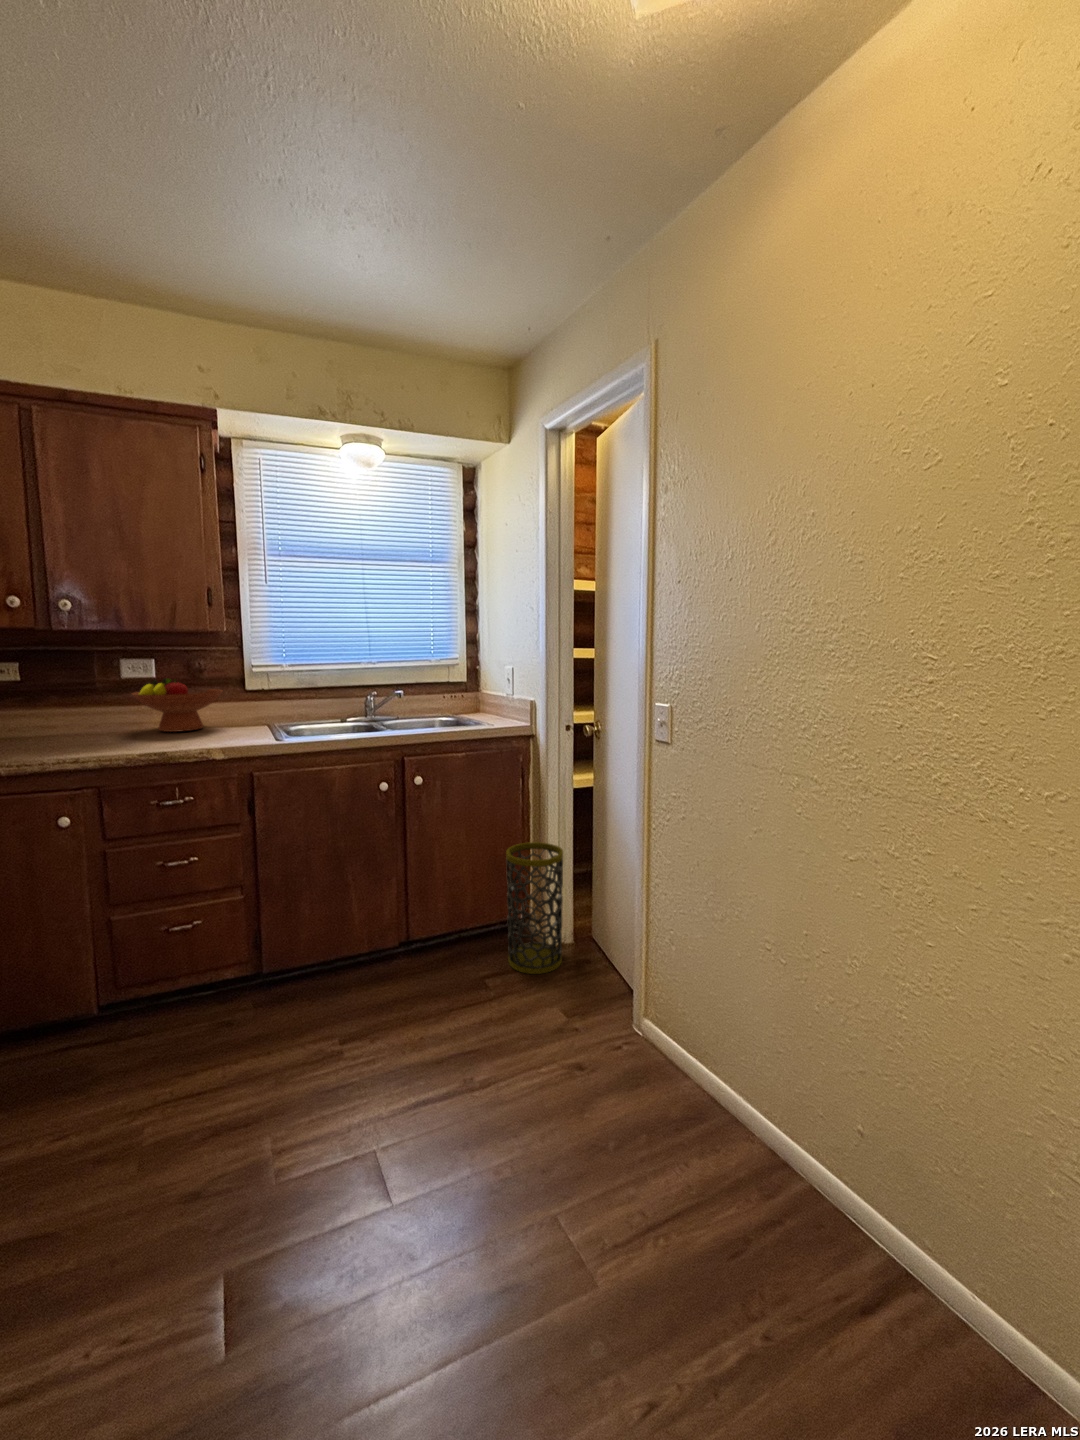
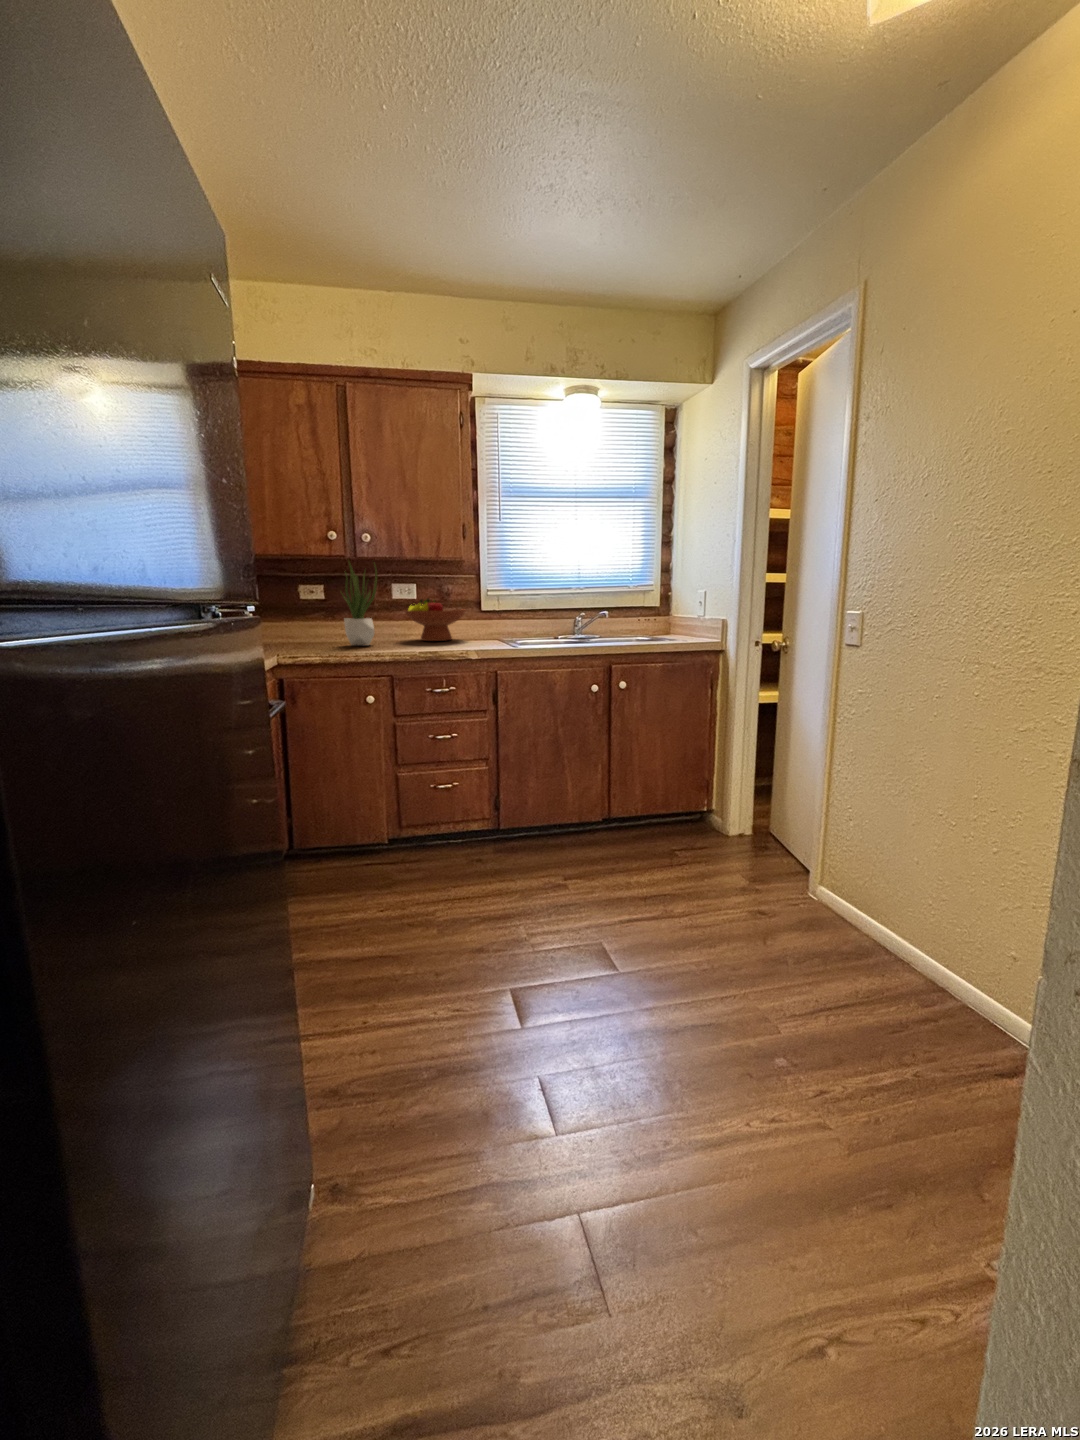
potted plant: none [24,629,87,743] -> present [343,562,377,646]
trash can: present [506,842,563,974] -> none [693,744,747,853]

